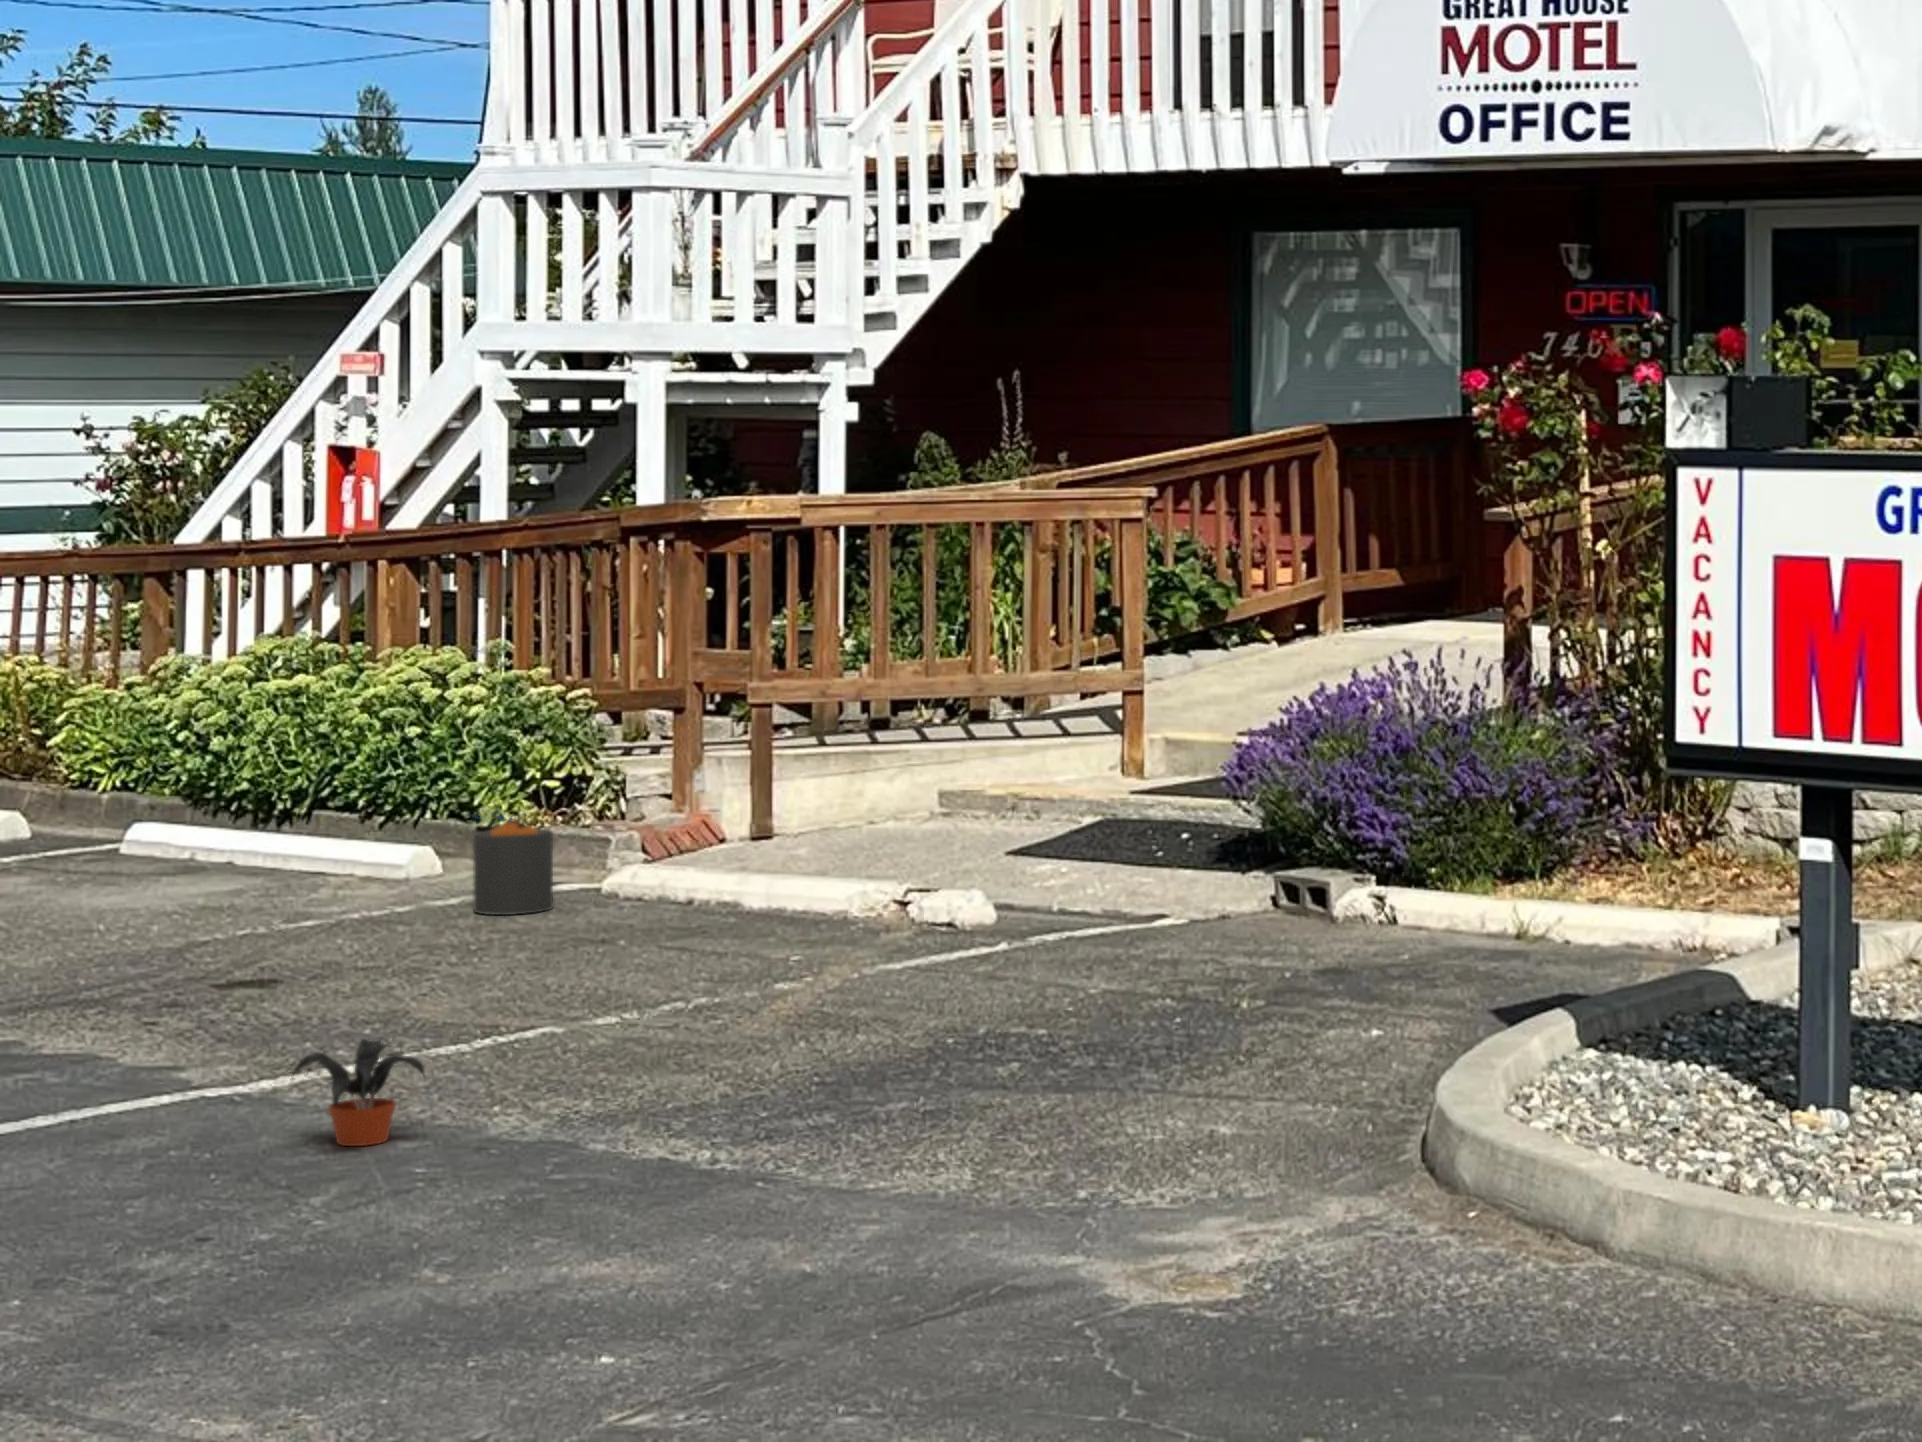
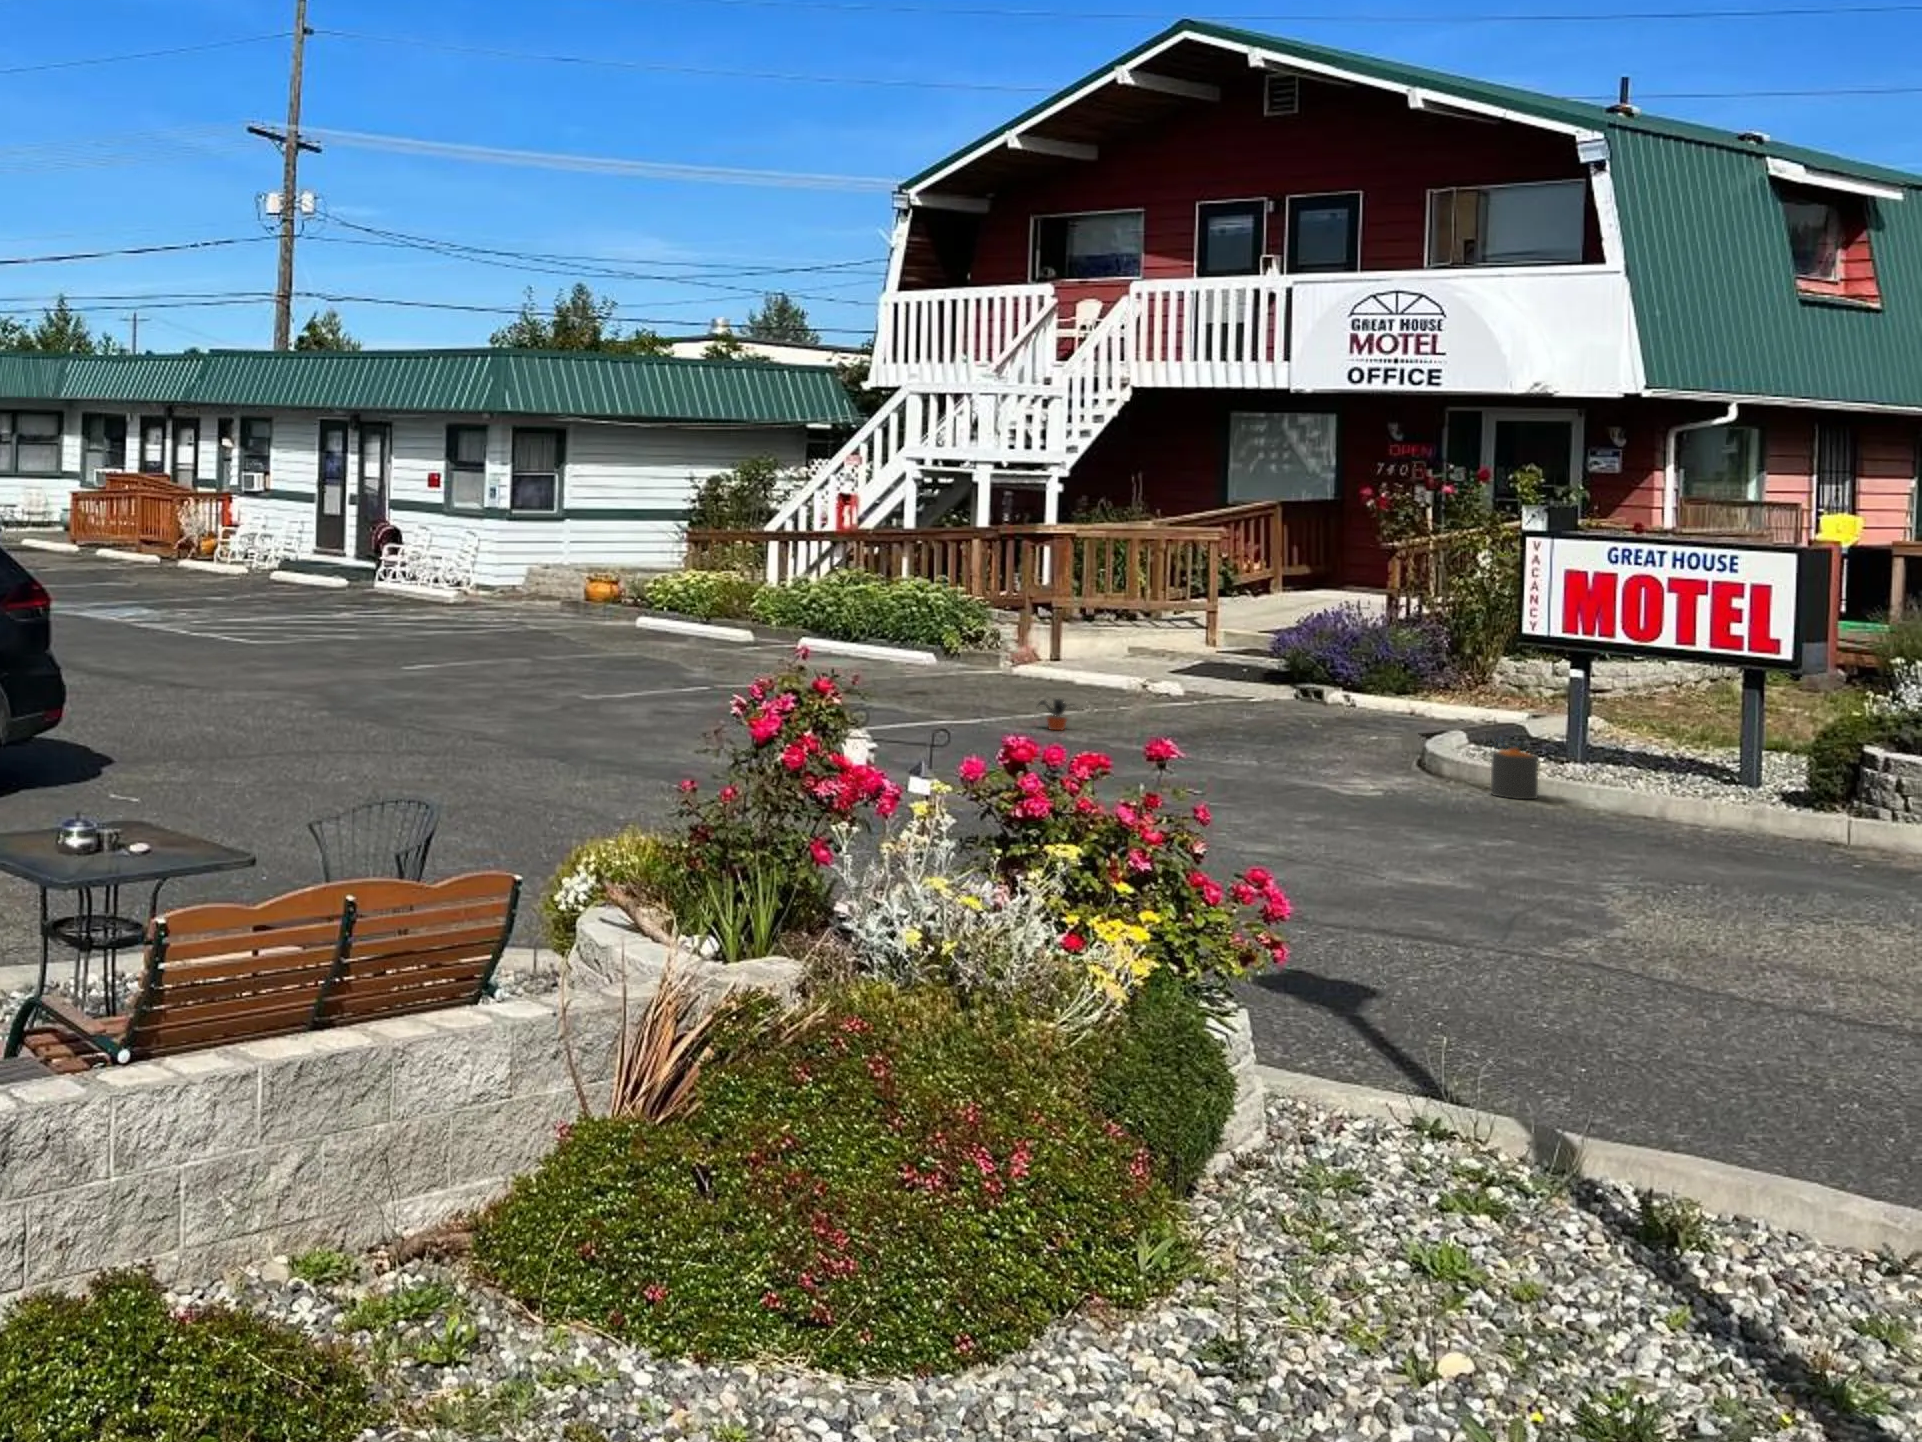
trash can: present [473,802,553,915] -> present [1491,737,1538,799]

